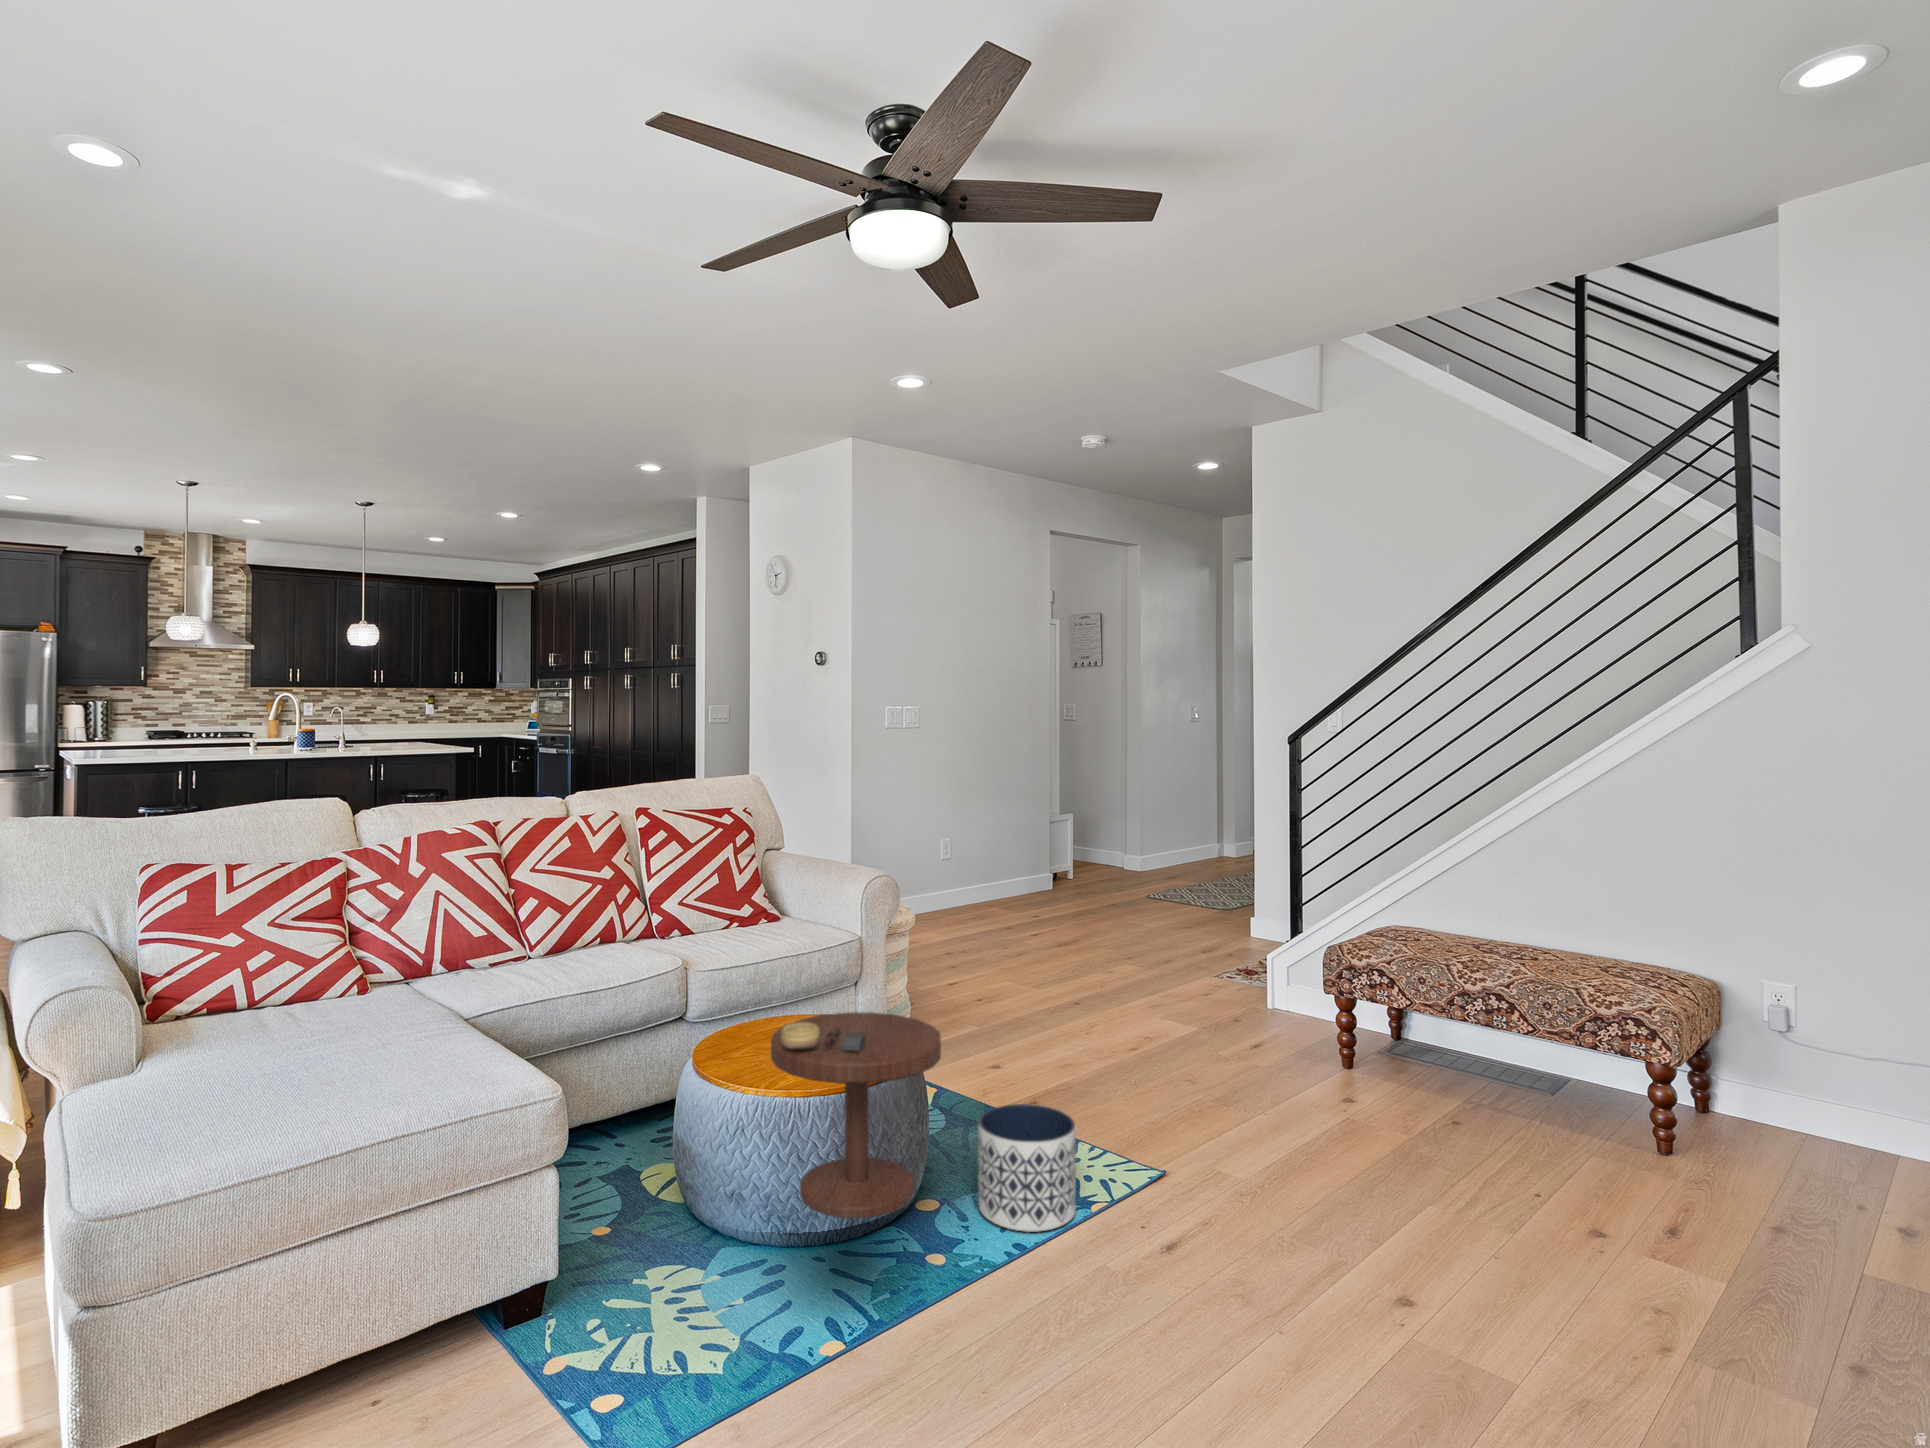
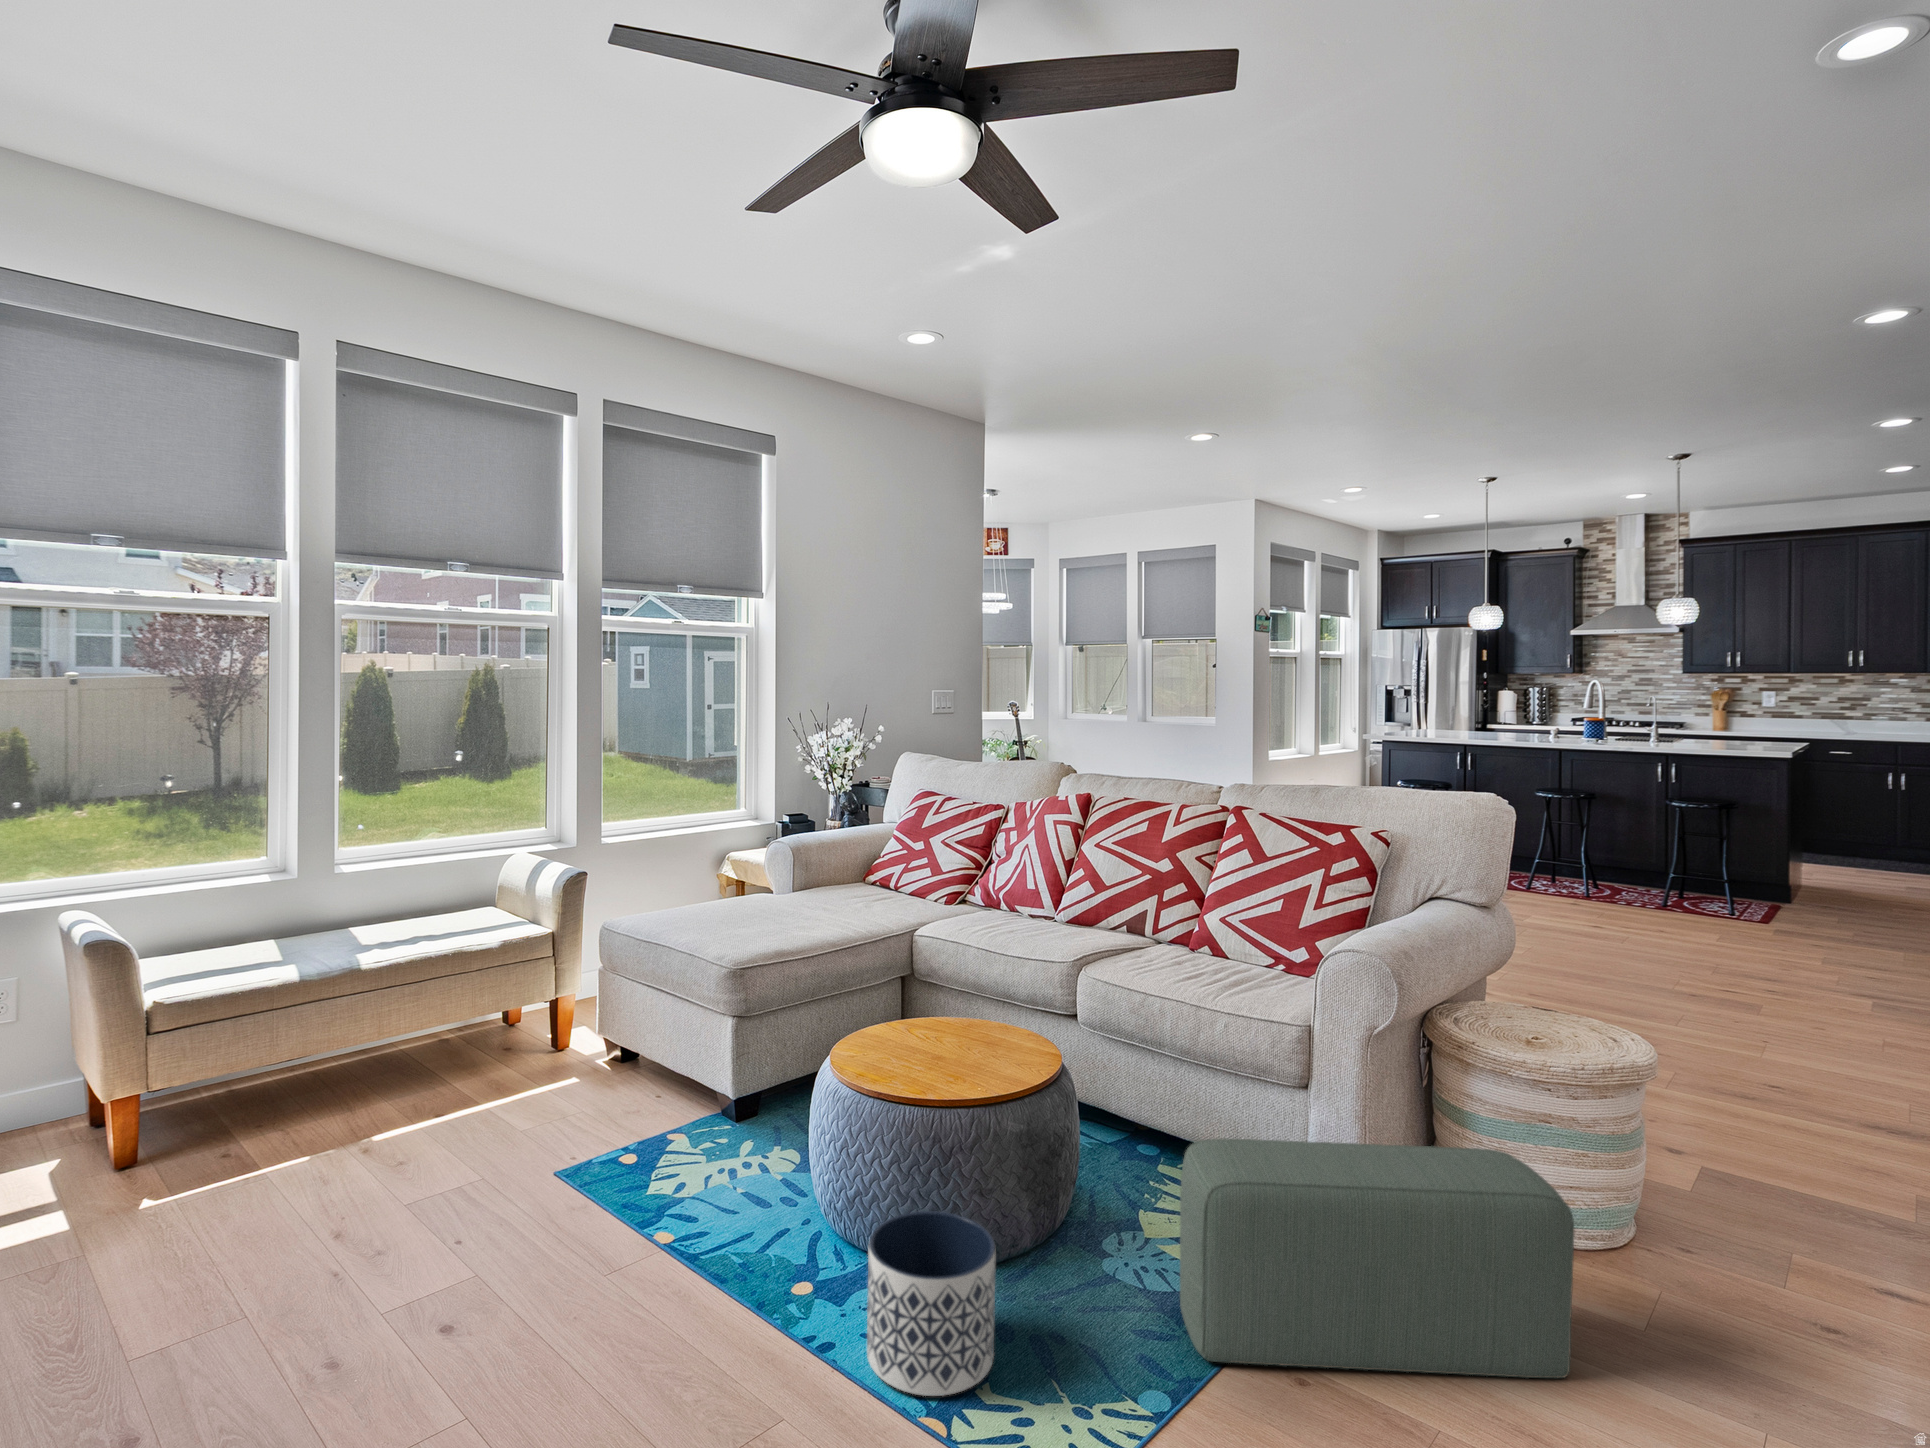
pouf: none [963,955,1037,1123] -> present [1180,1138,1574,1378]
side table: present [771,1012,941,1218] -> none [601,949,753,1248]

